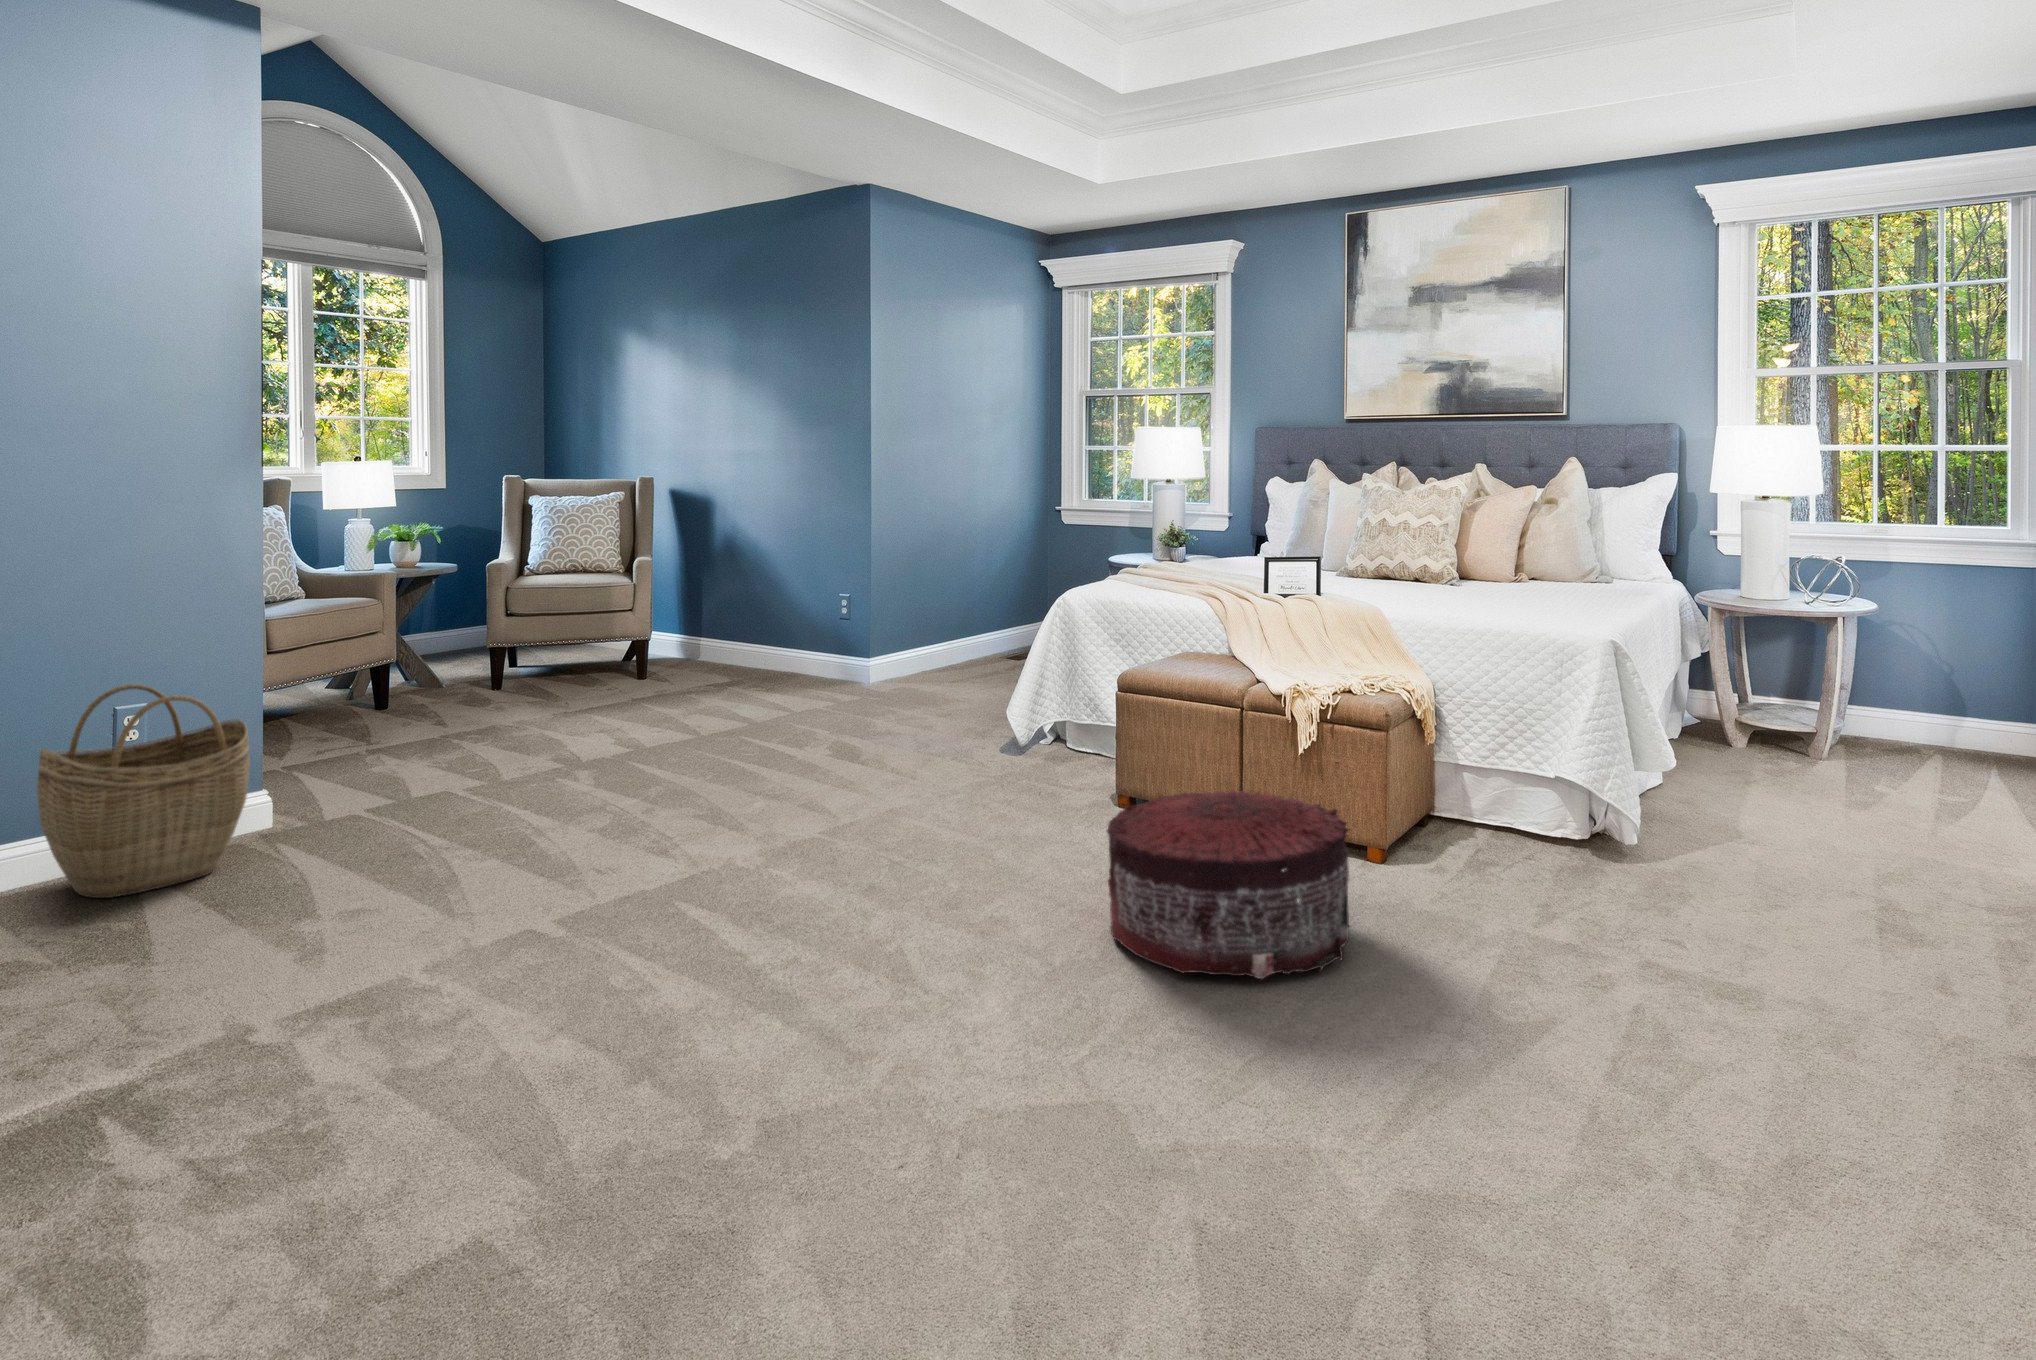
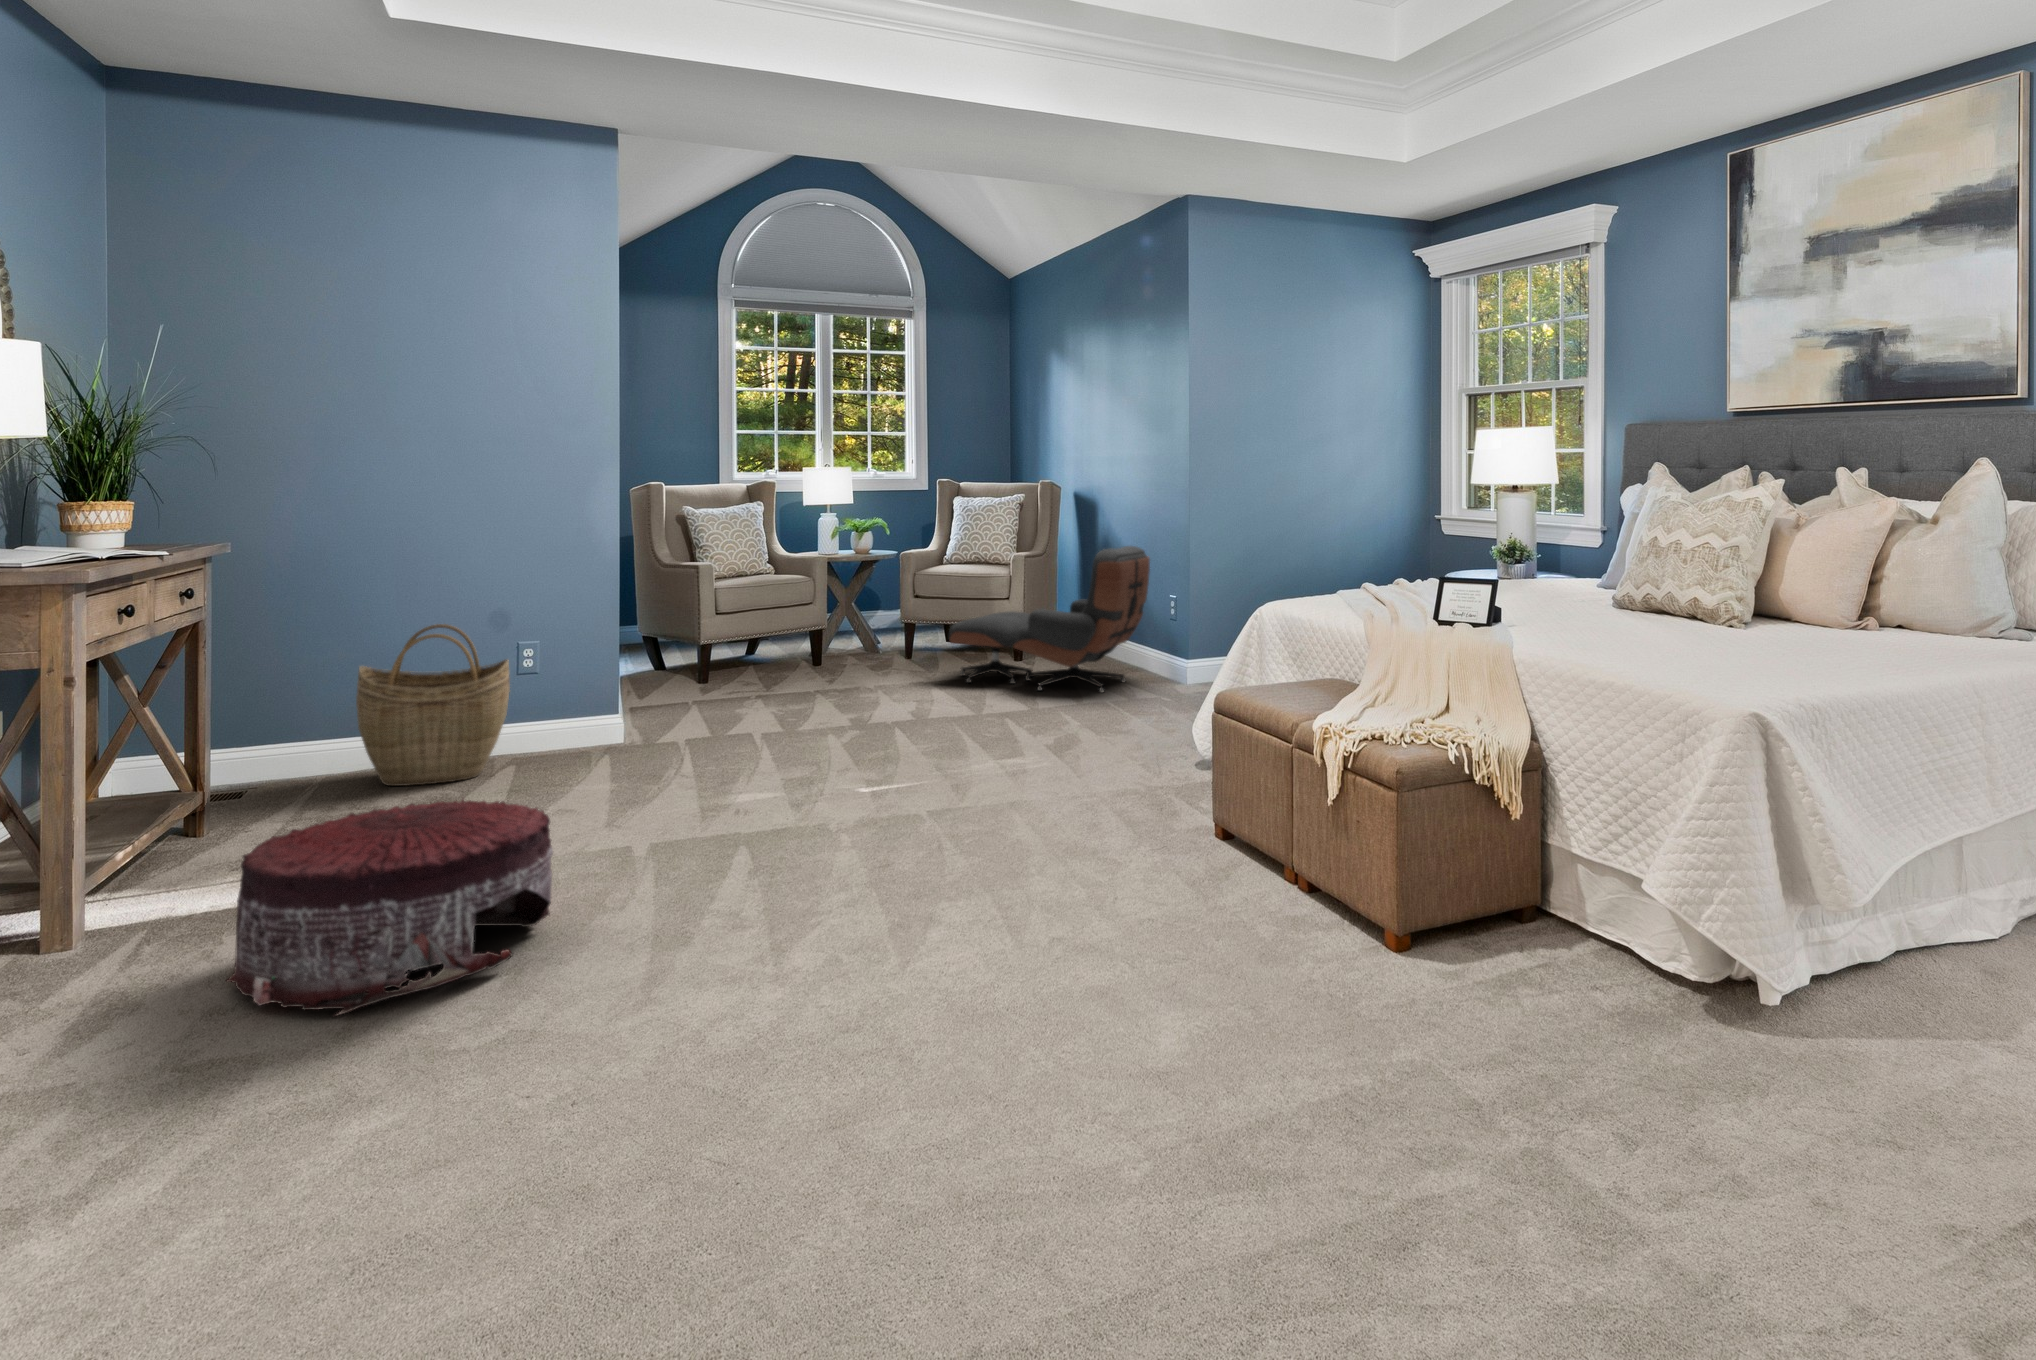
lounge chair: none [609,543,818,699] -> present [949,546,1150,693]
pouf: present [1107,790,1349,979] -> present [227,799,553,1015]

